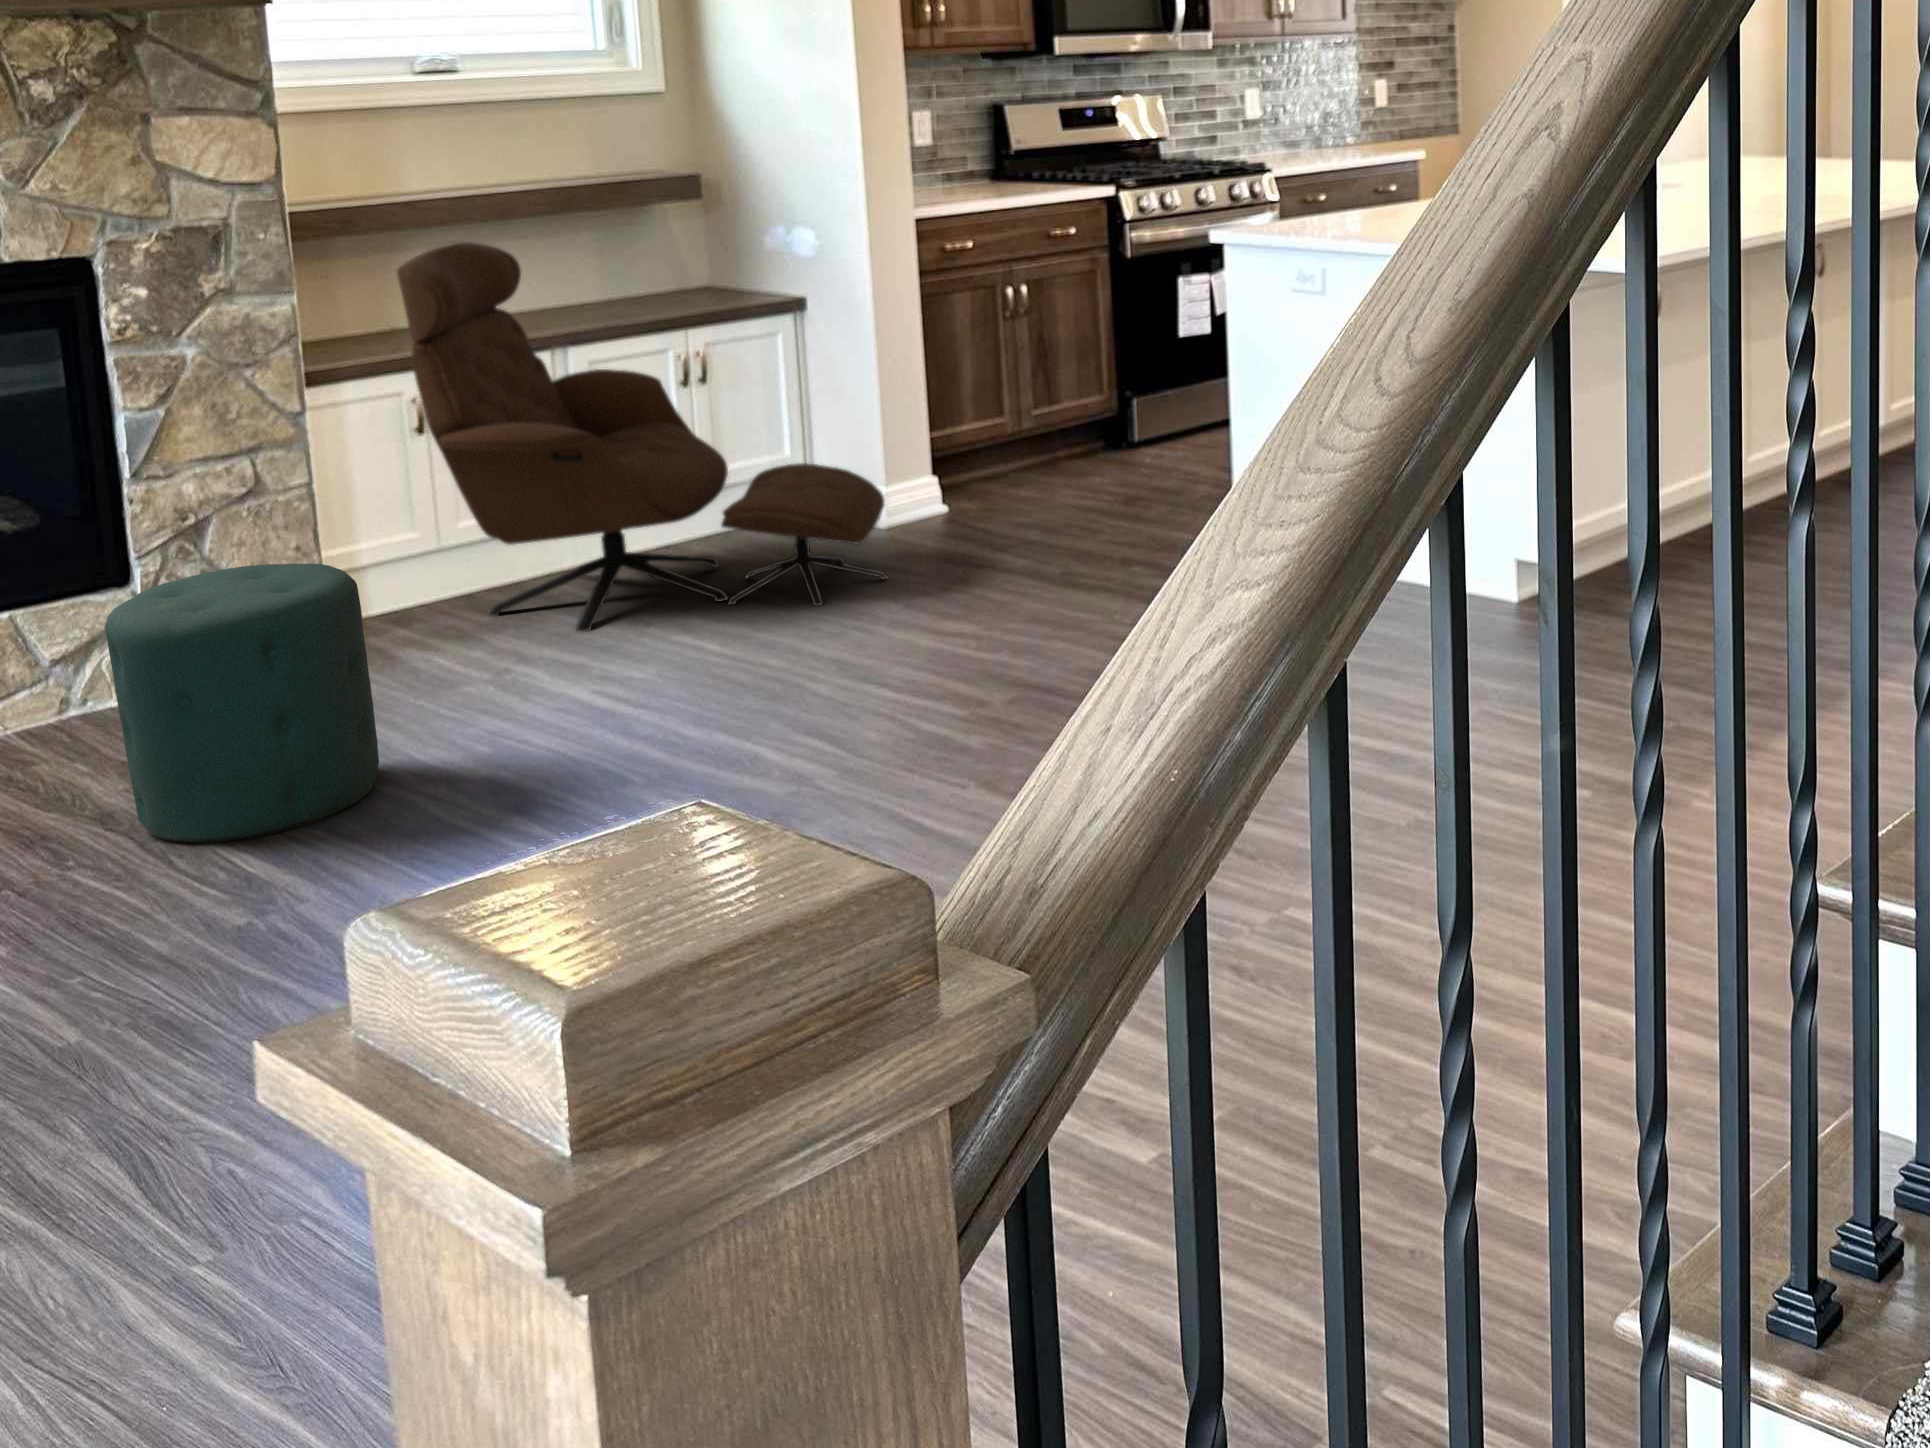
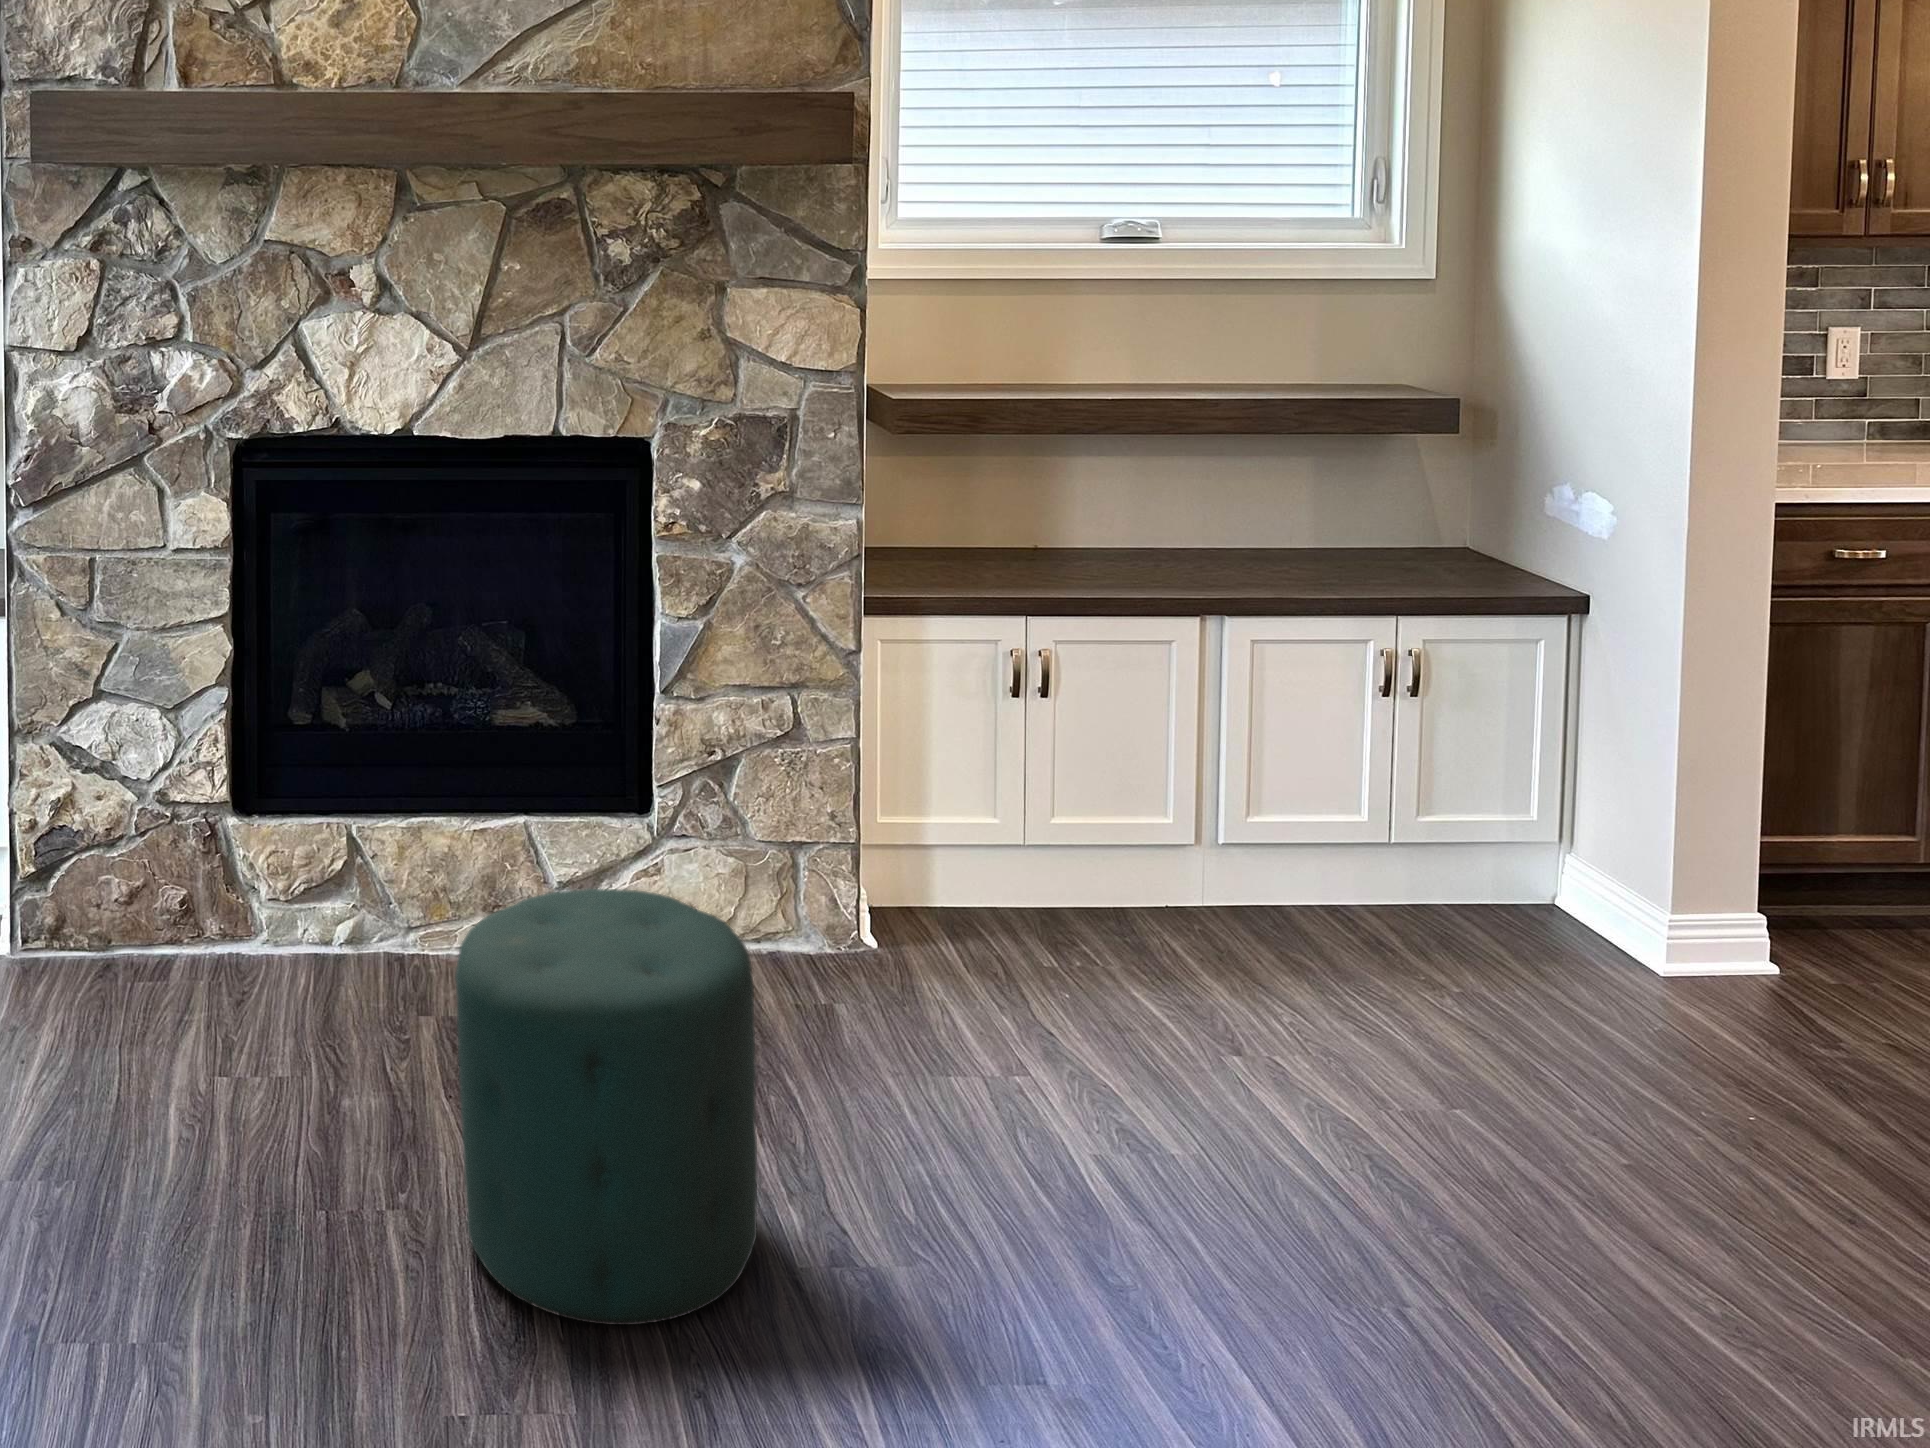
lounge chair: present [397,242,887,632] -> none [980,463,1693,1152]

